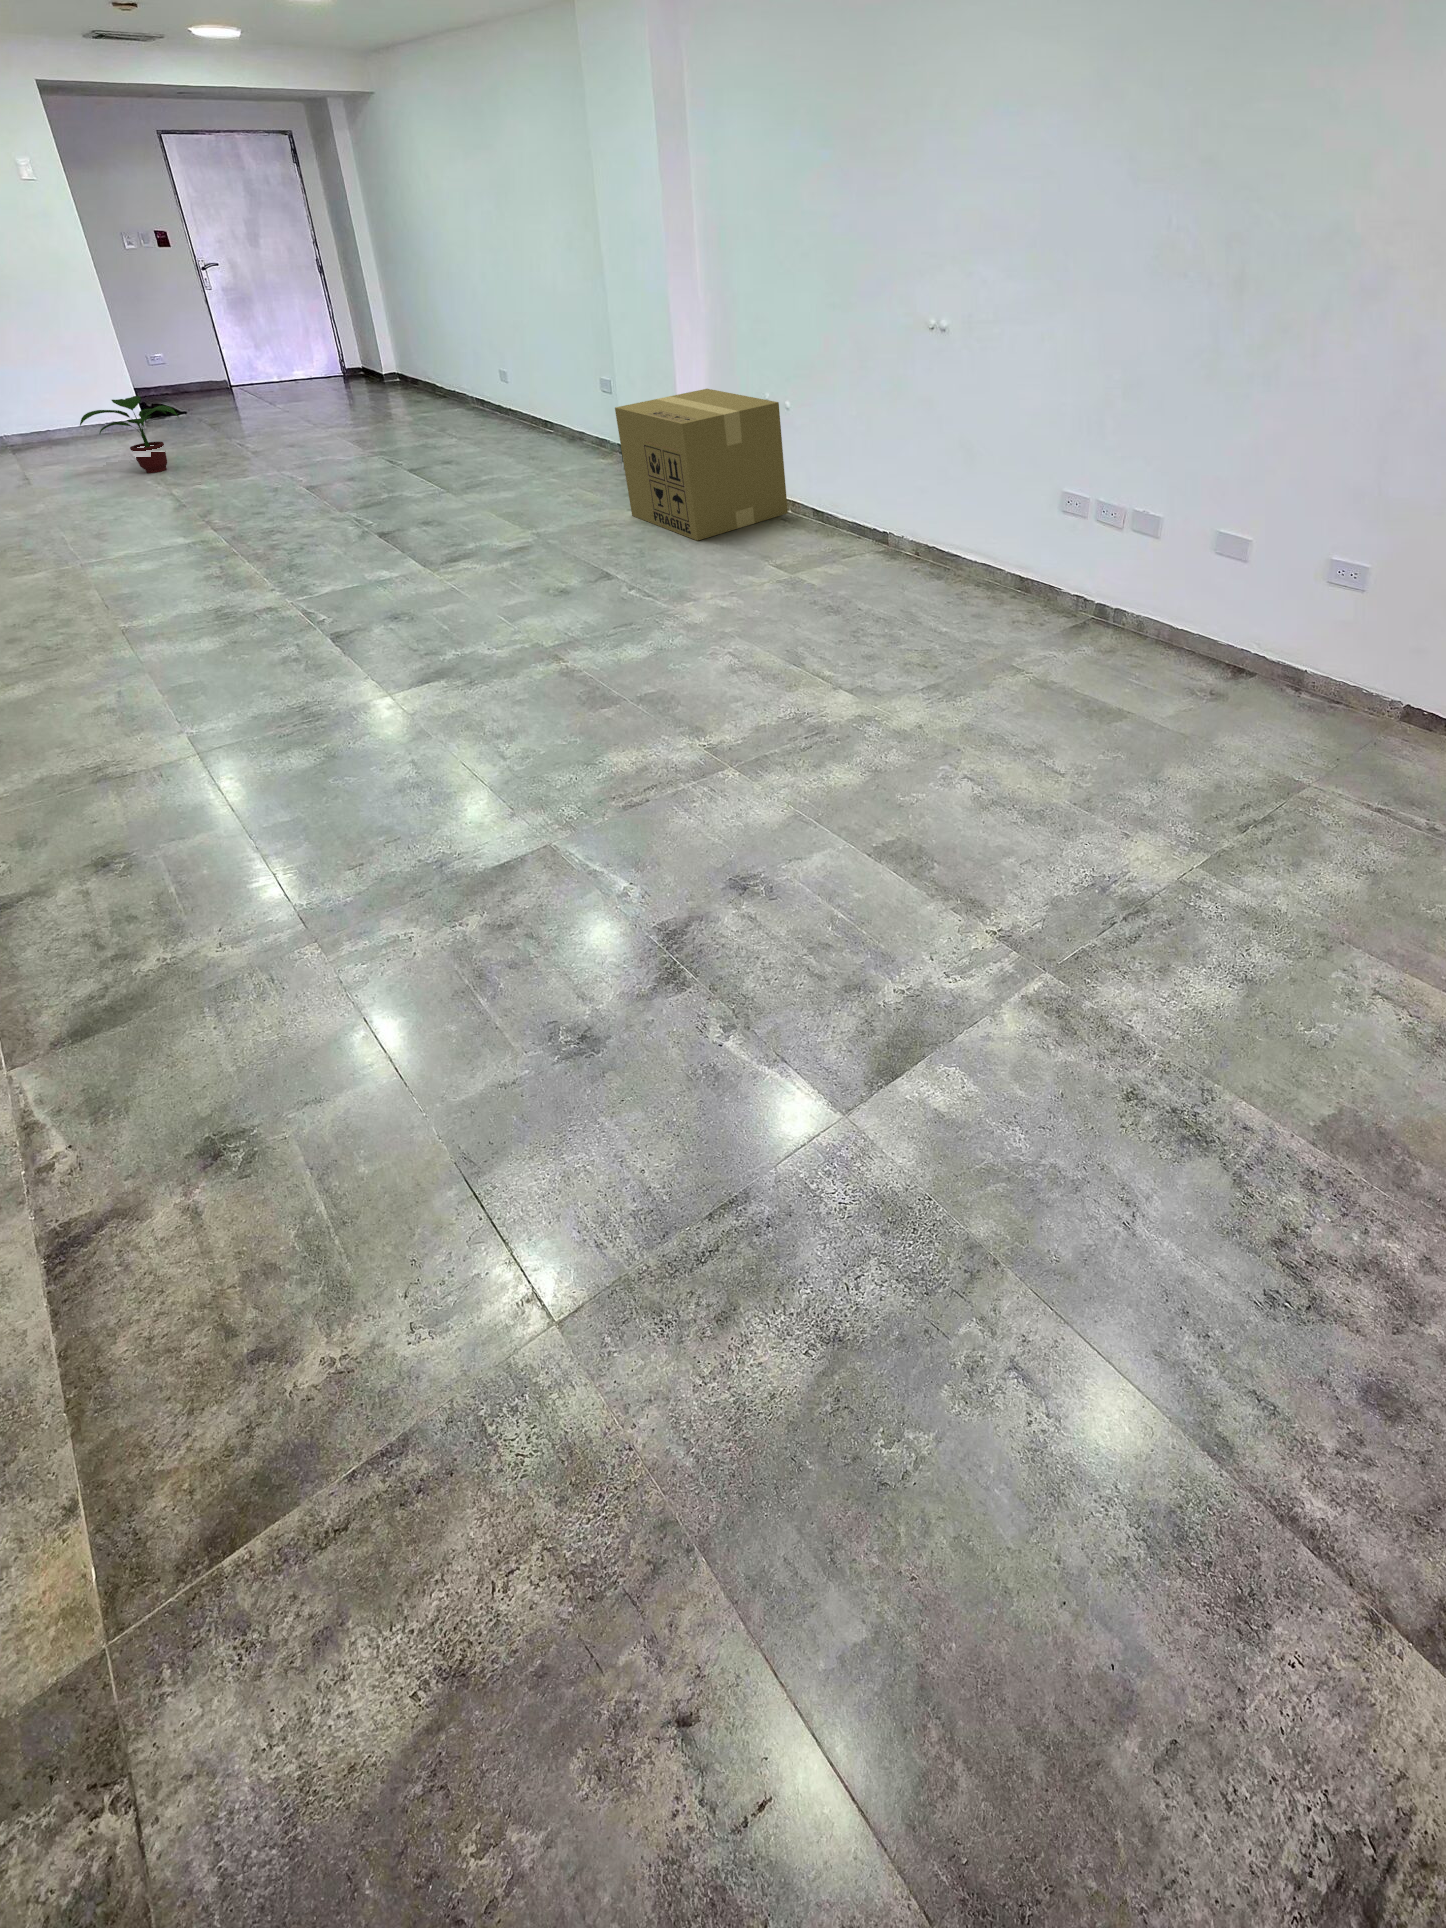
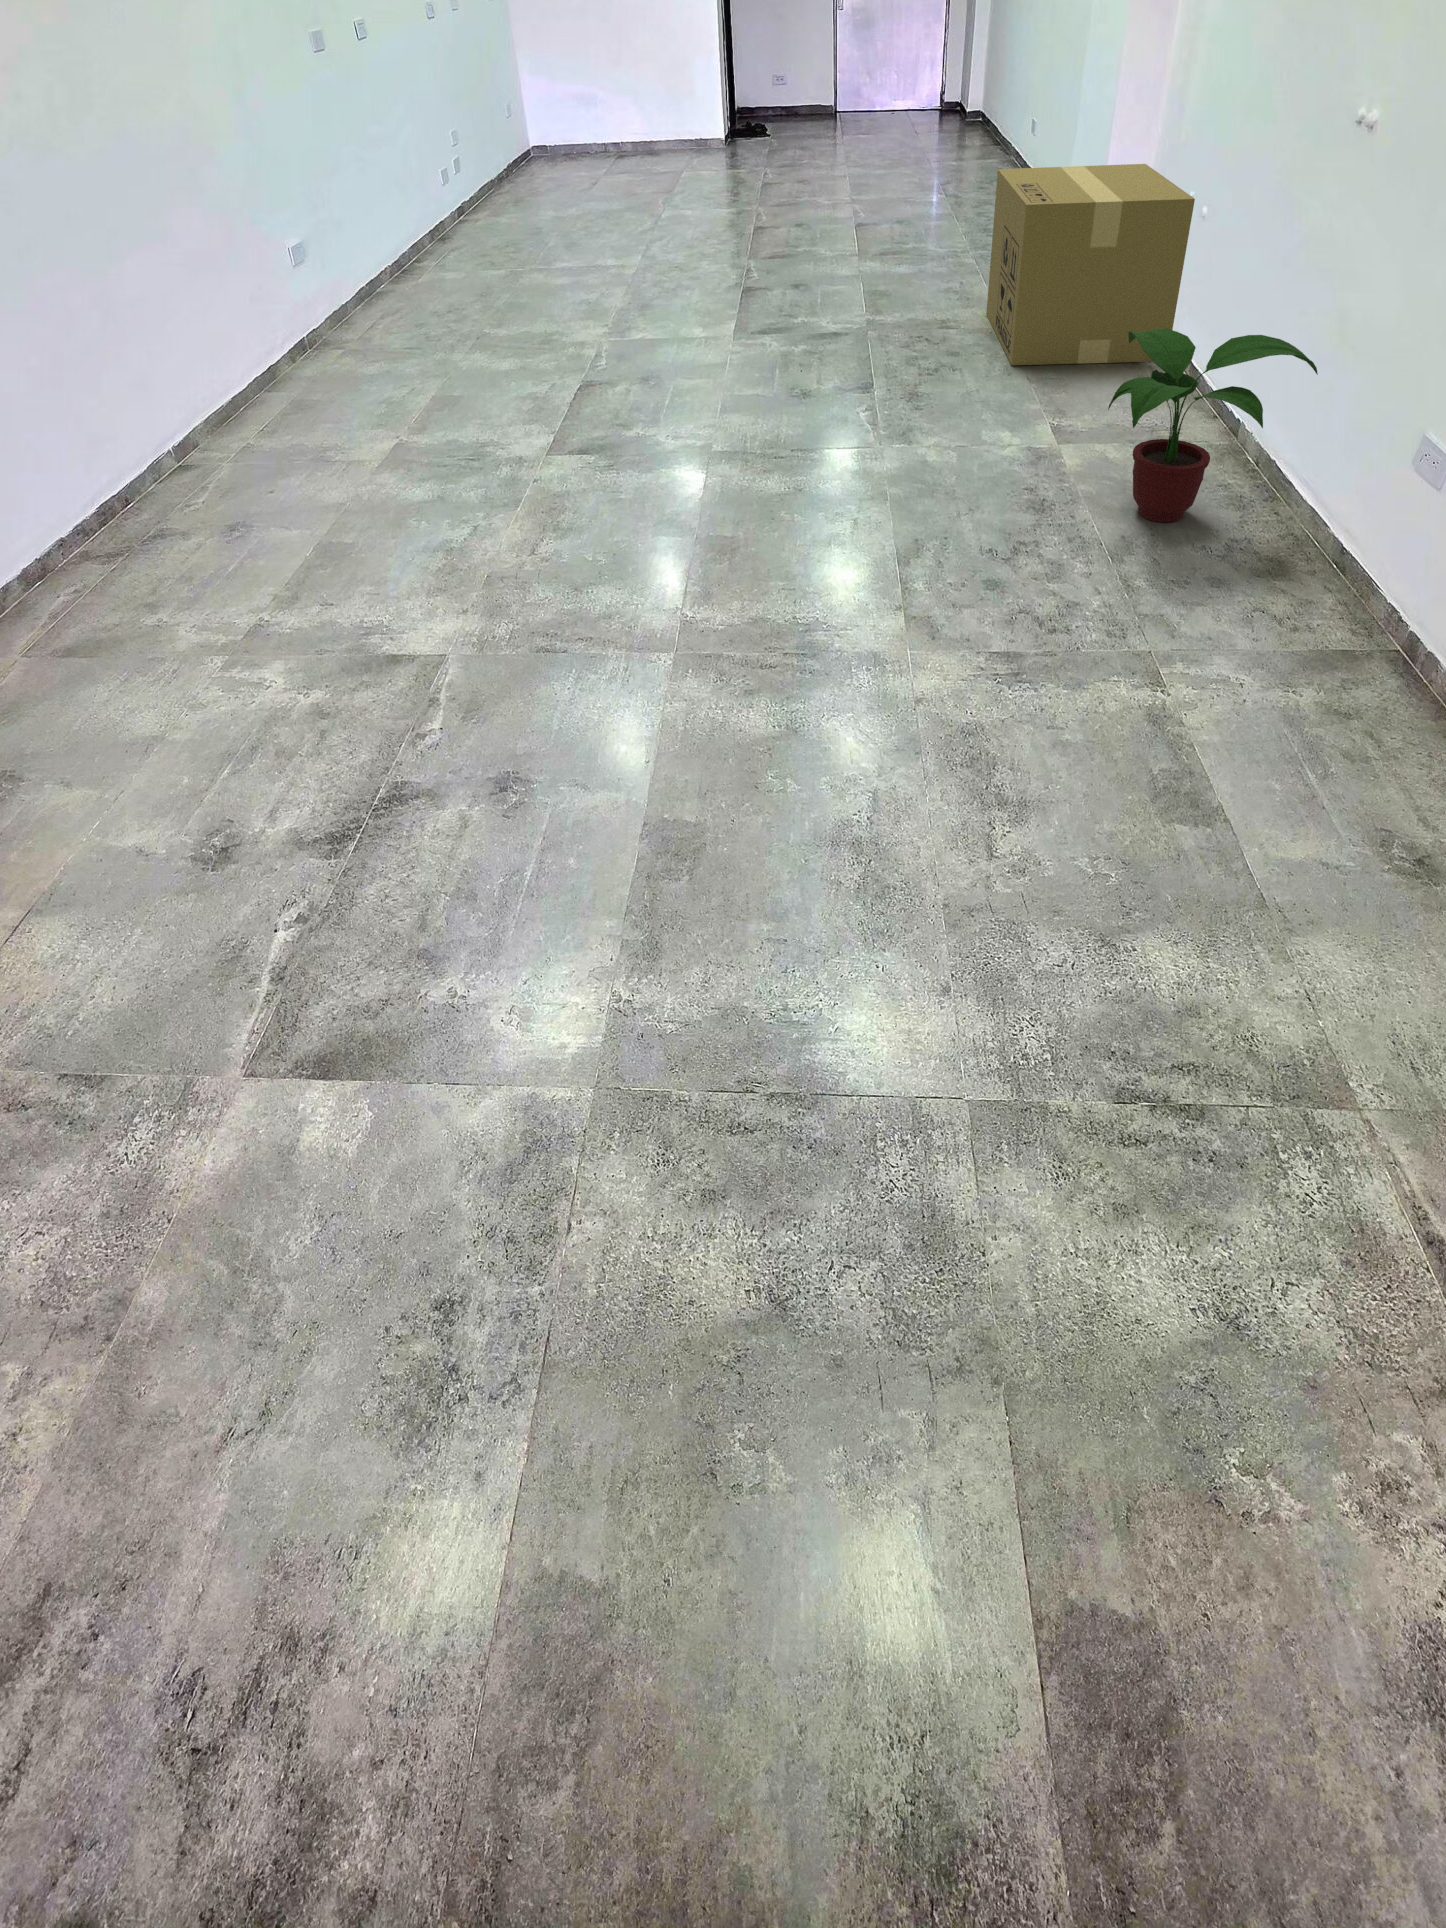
potted plant: present [80,396,178,473] -> present [1108,329,1318,522]

